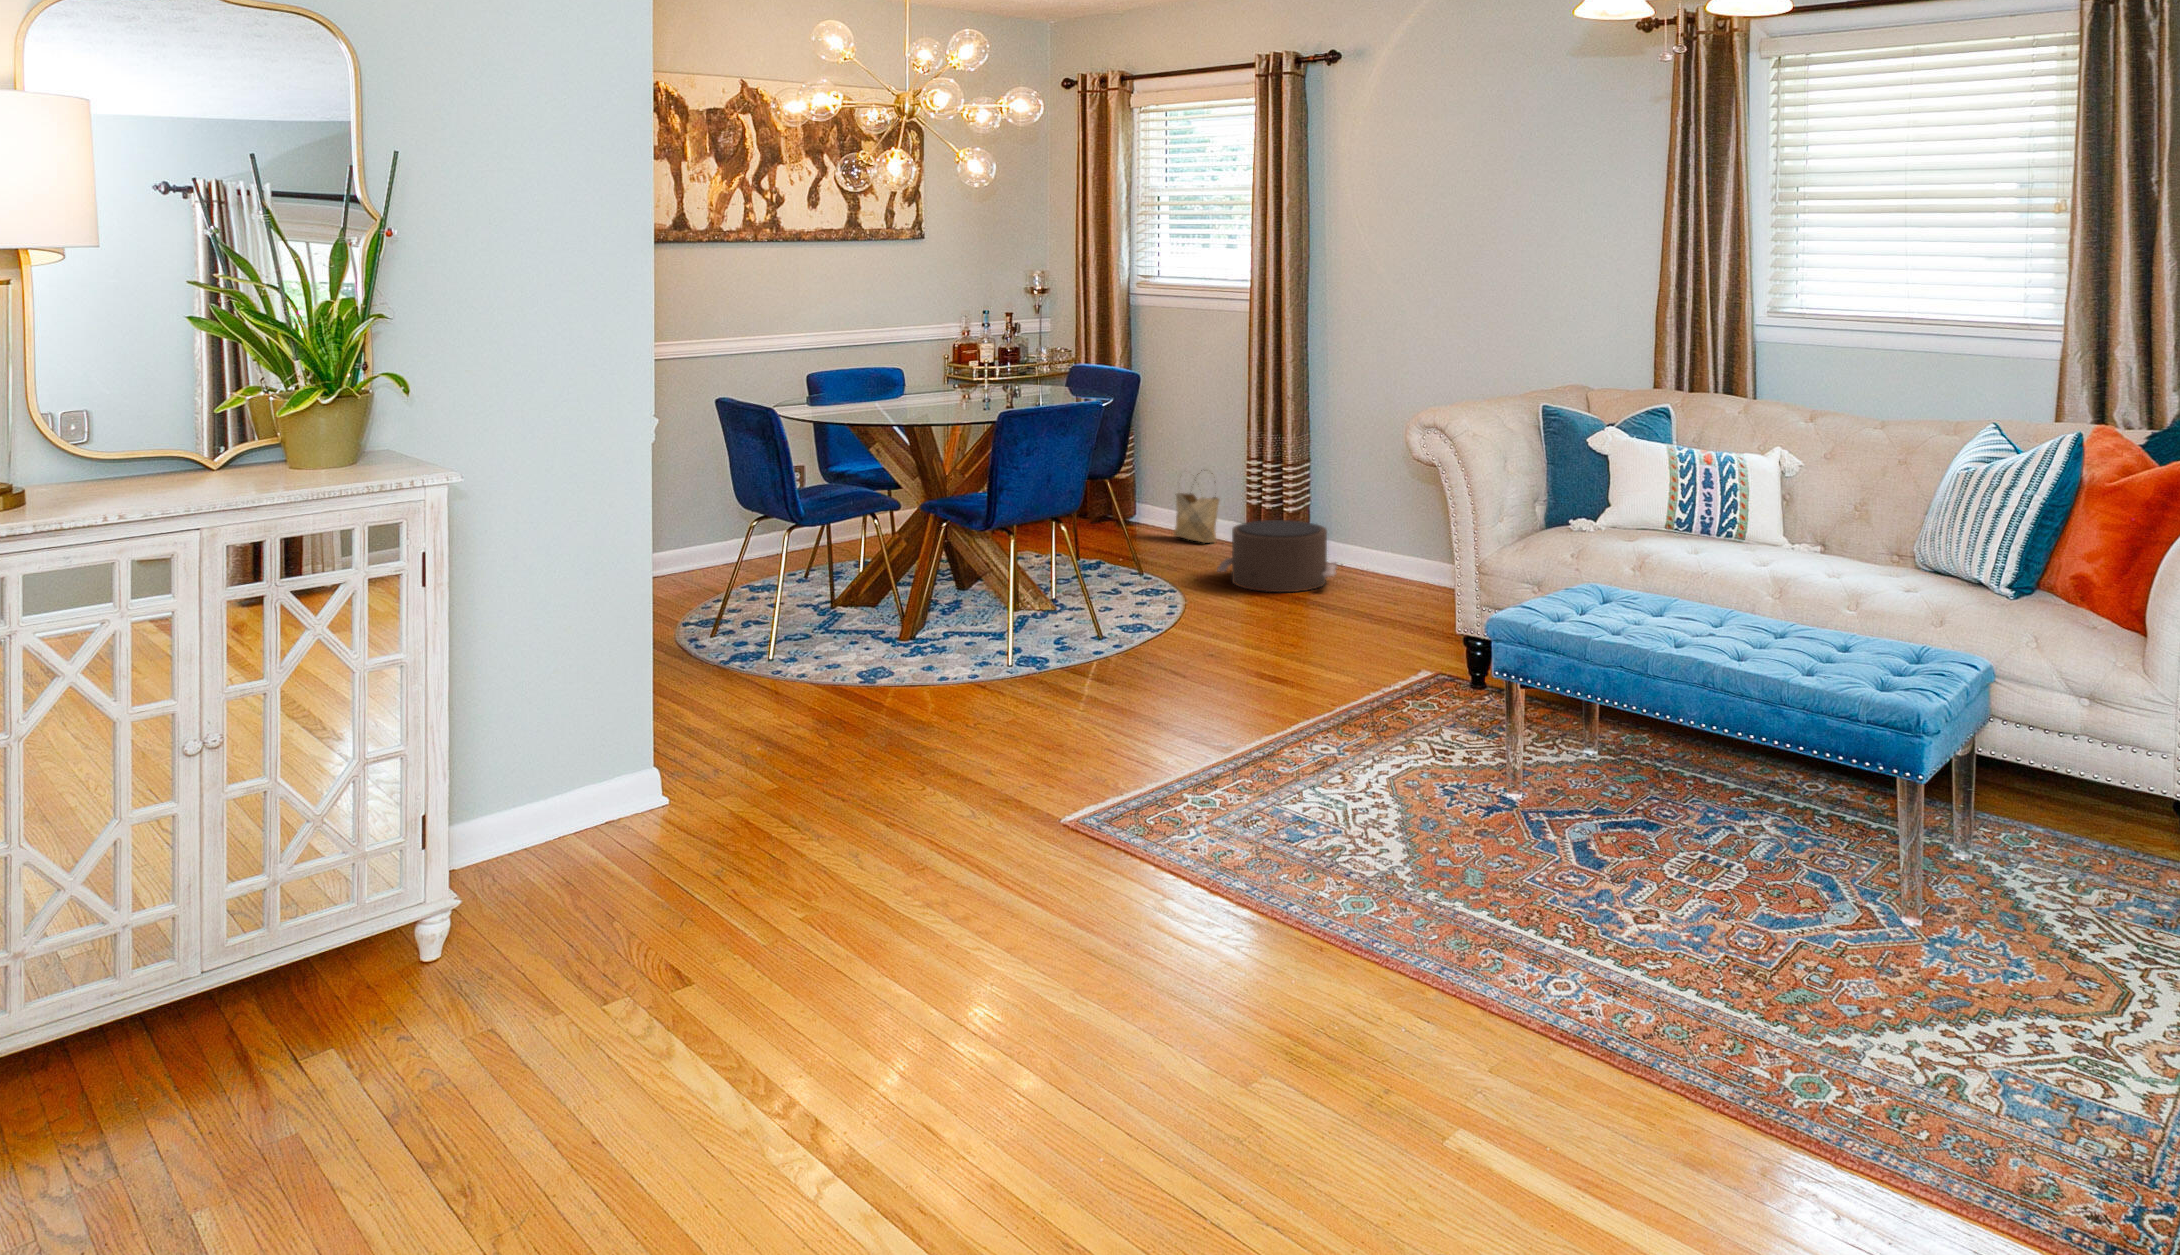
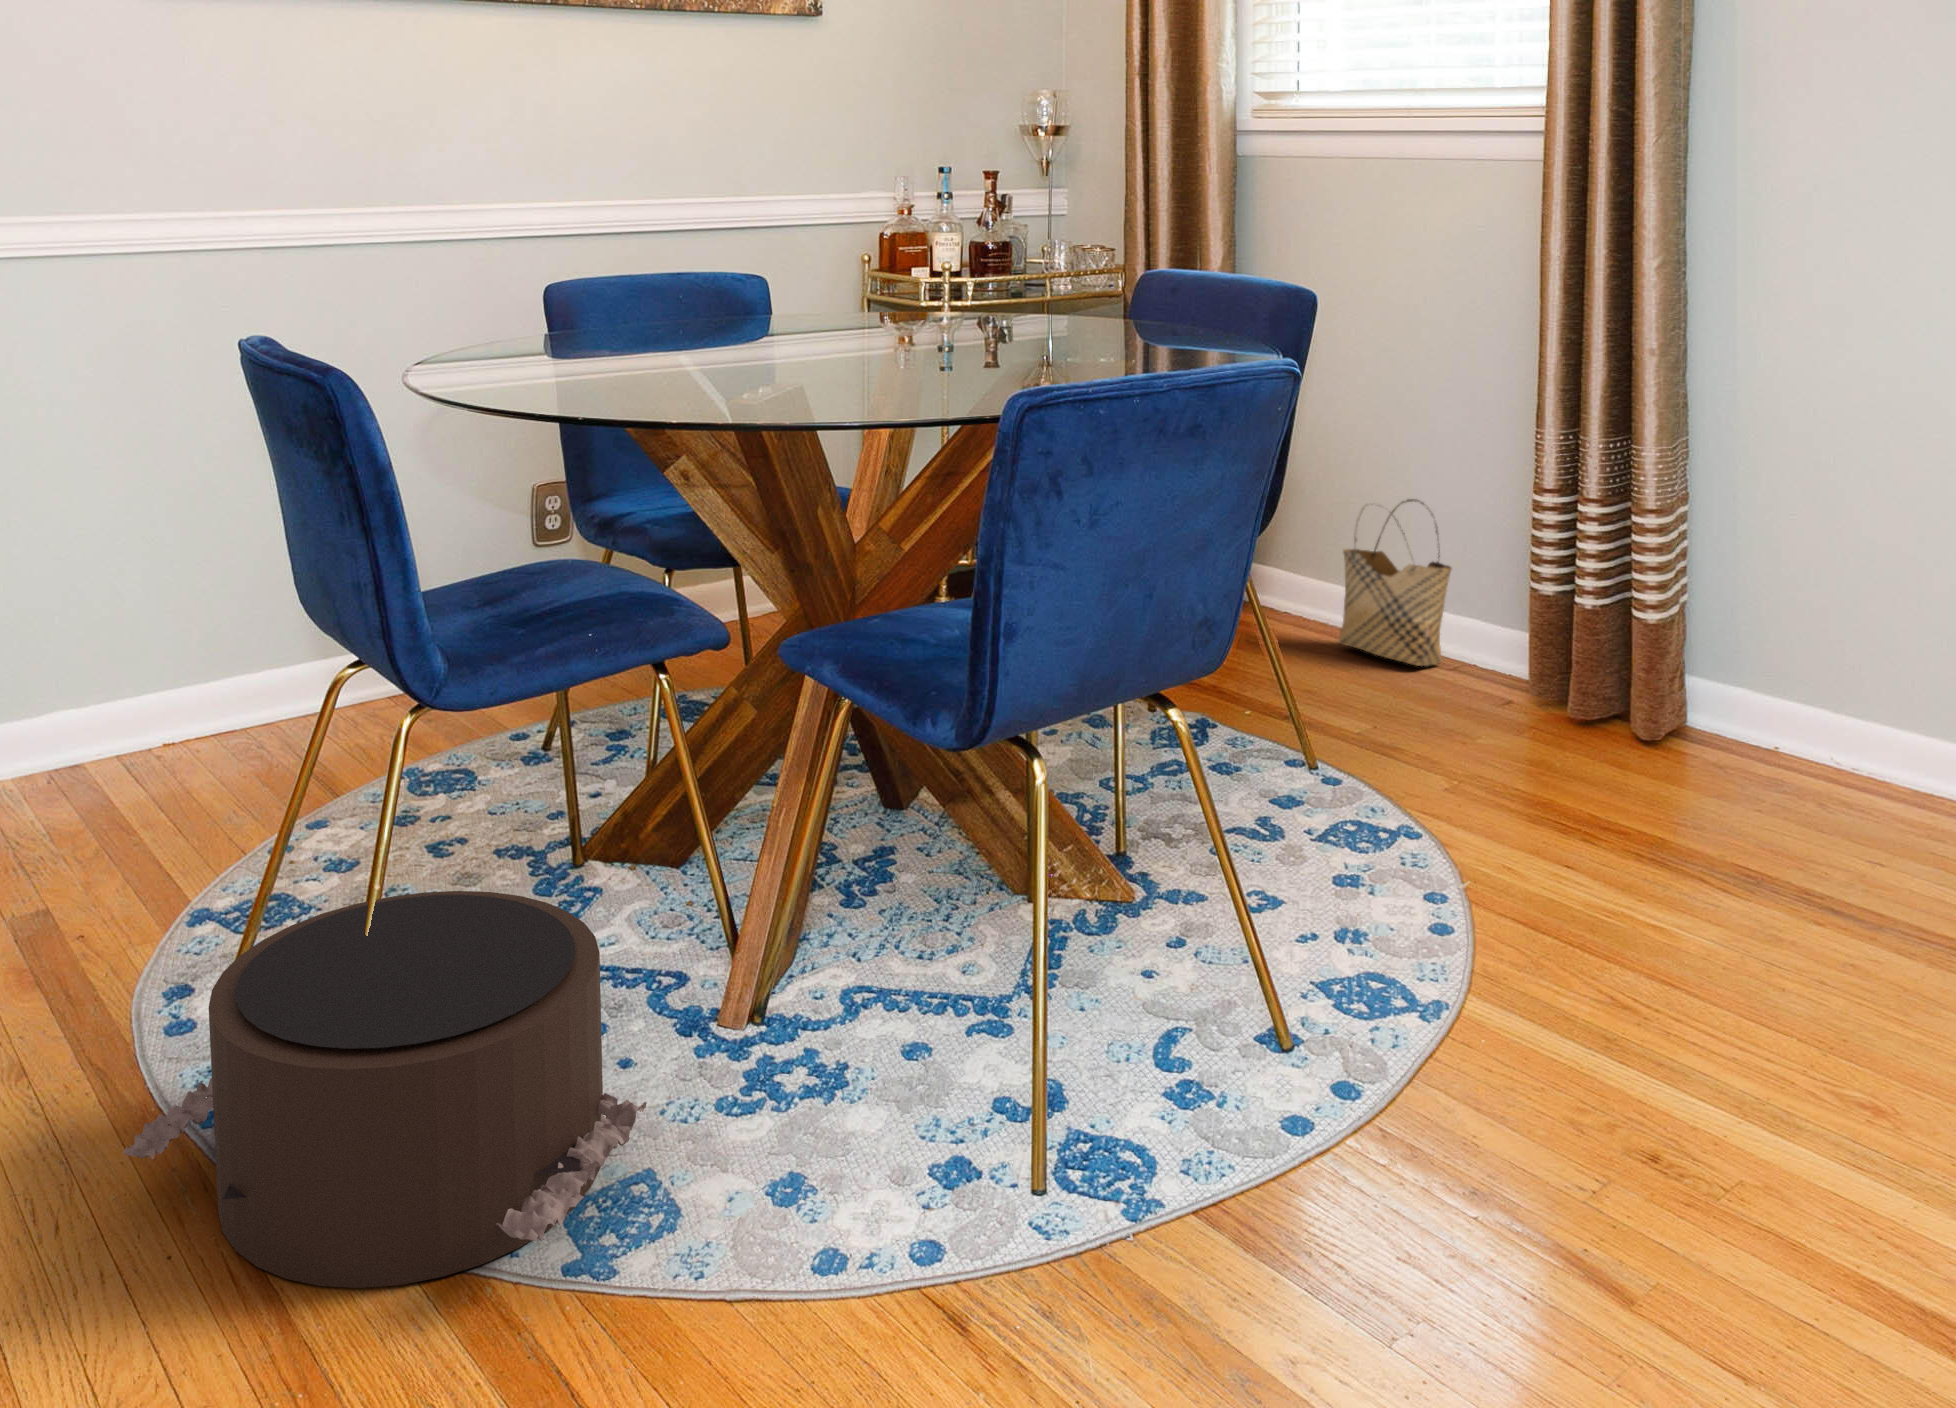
pouf: present [1217,520,1337,592] -> present [123,891,647,1288]

